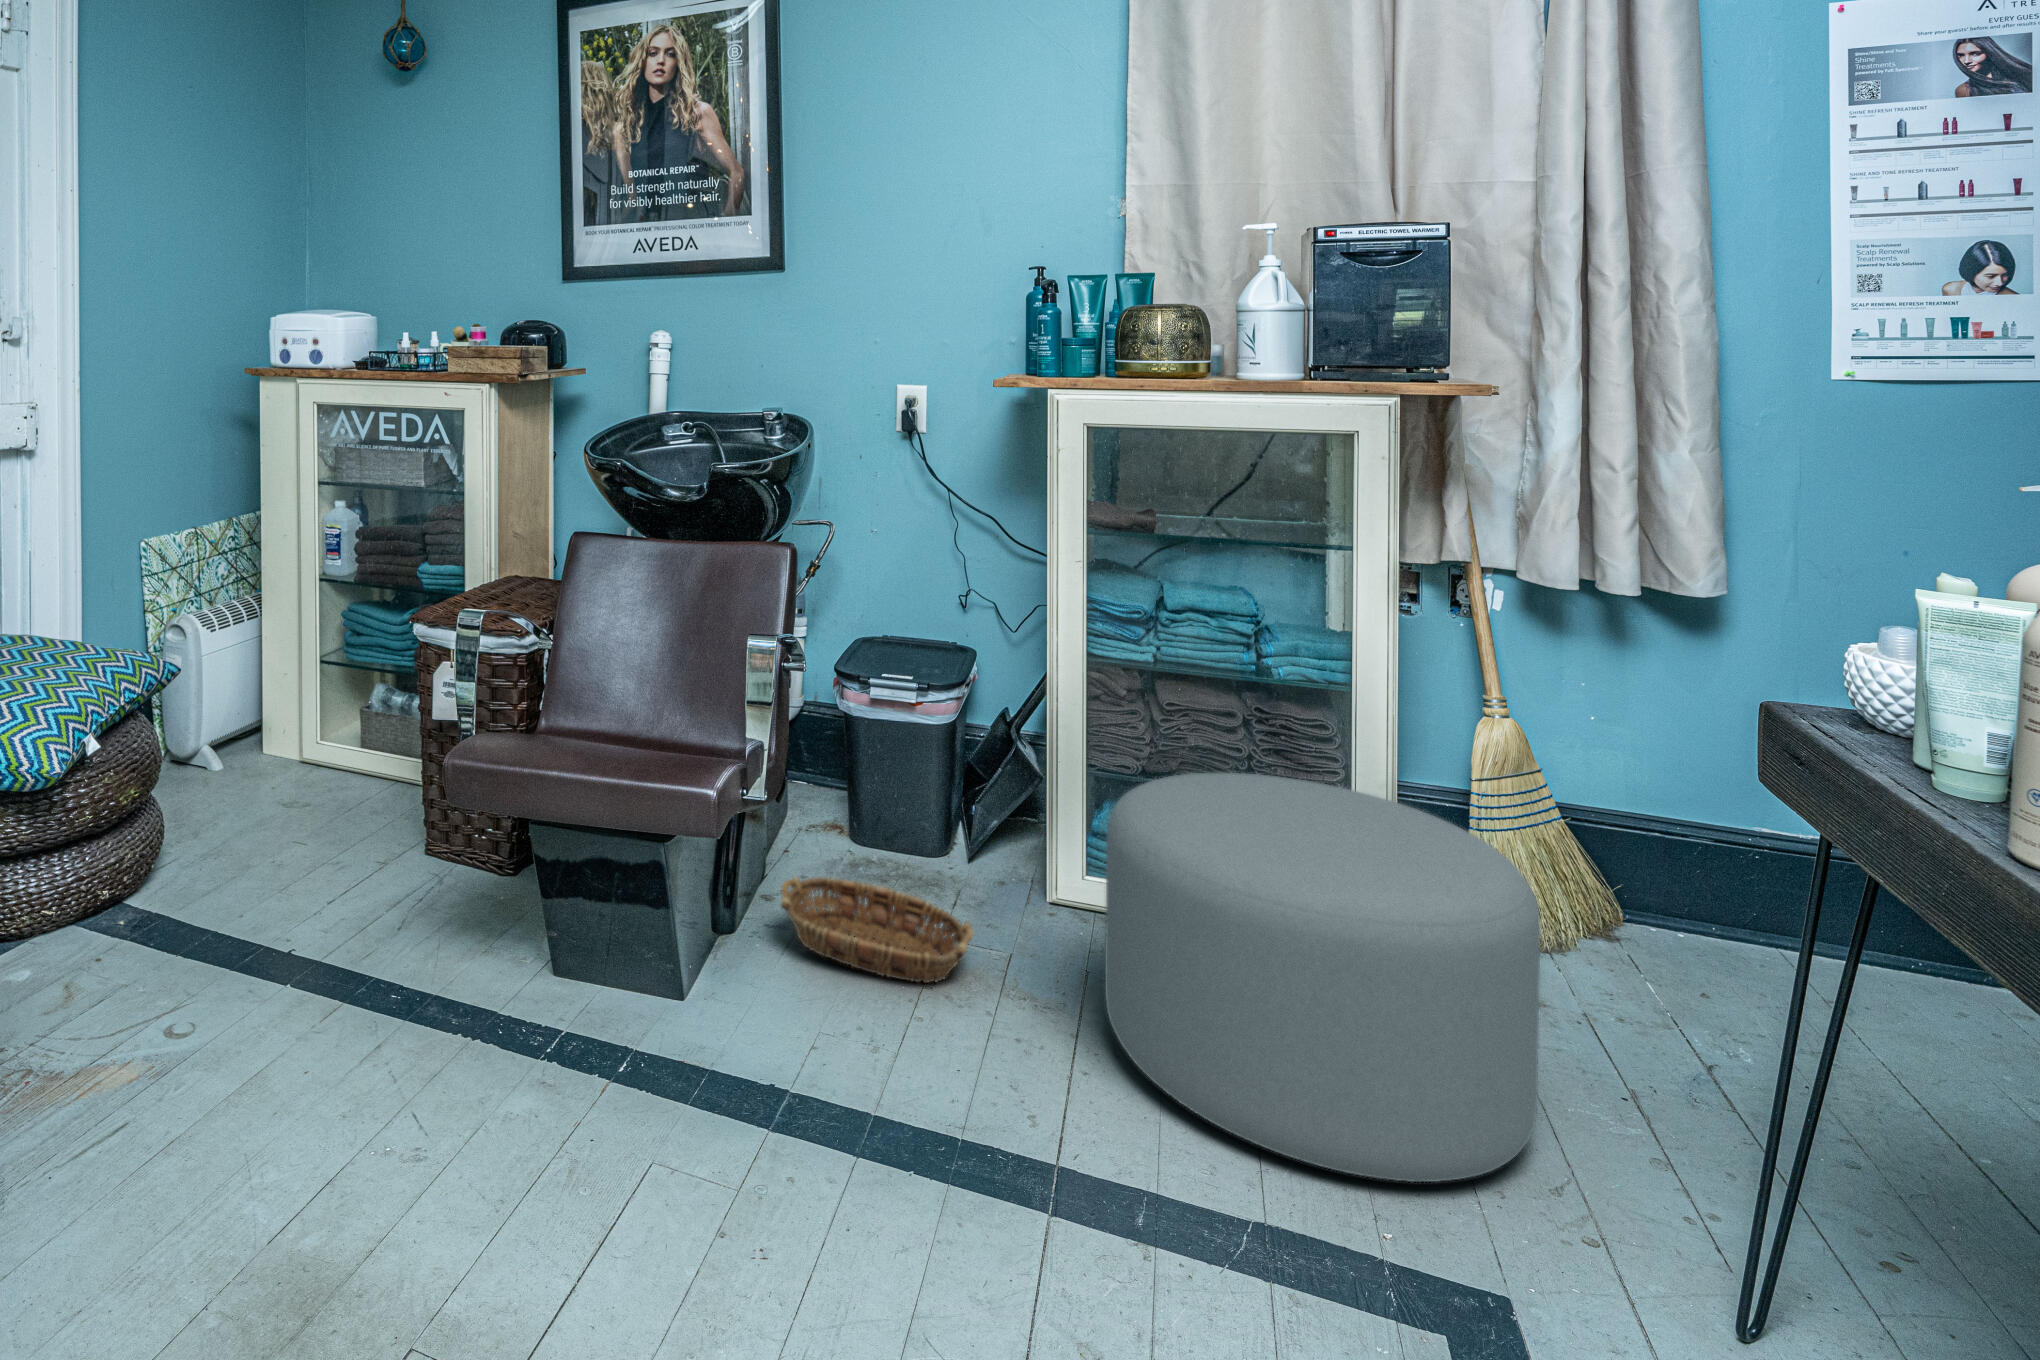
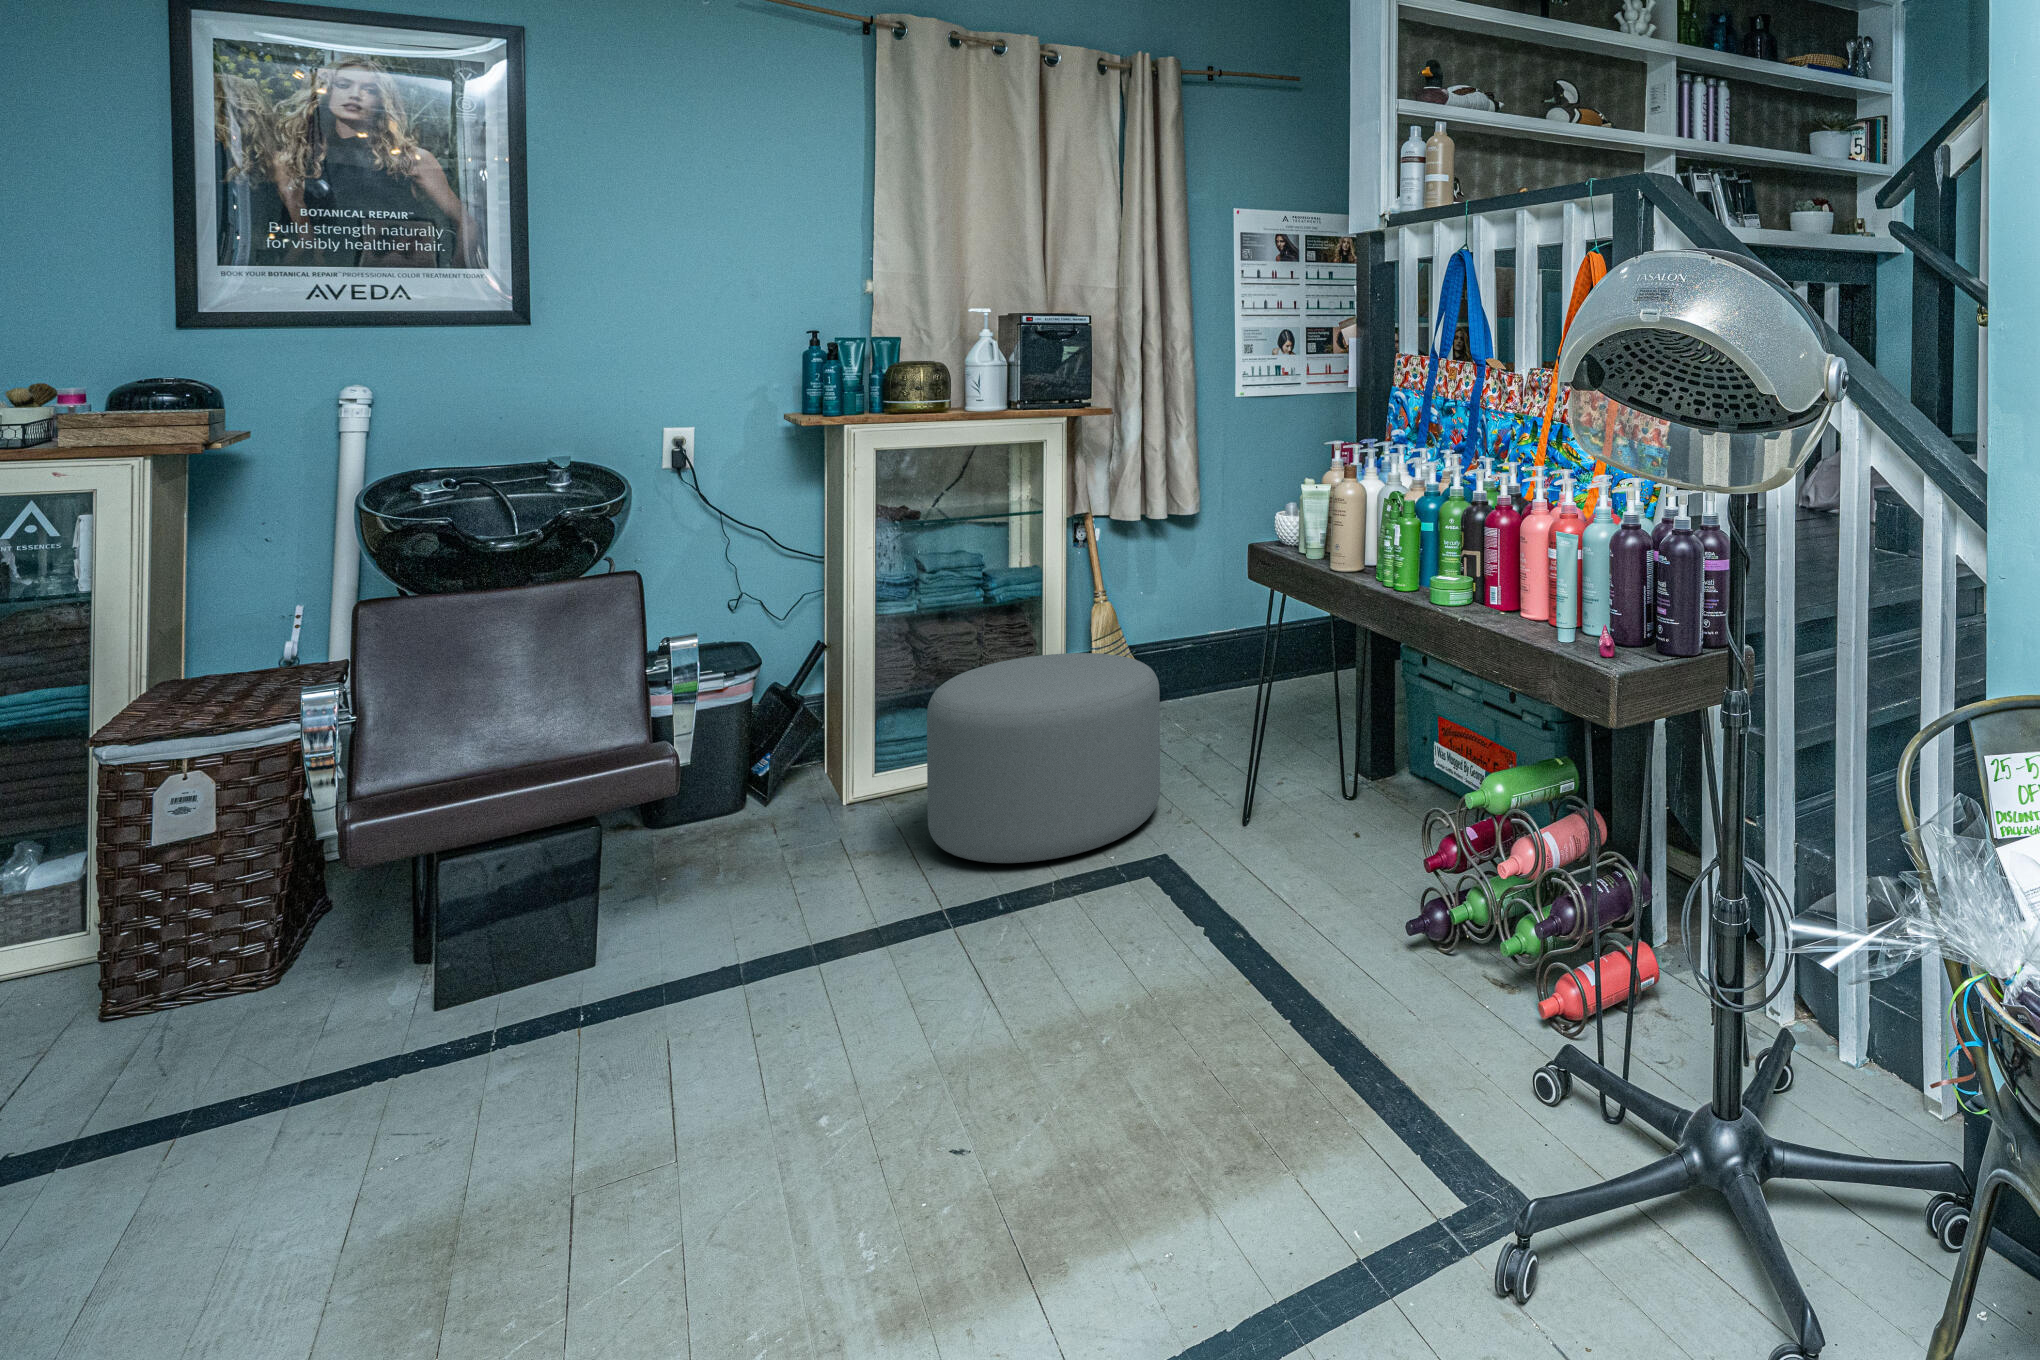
basket: present [781,877,973,983] -> none [625,812,847,913]

